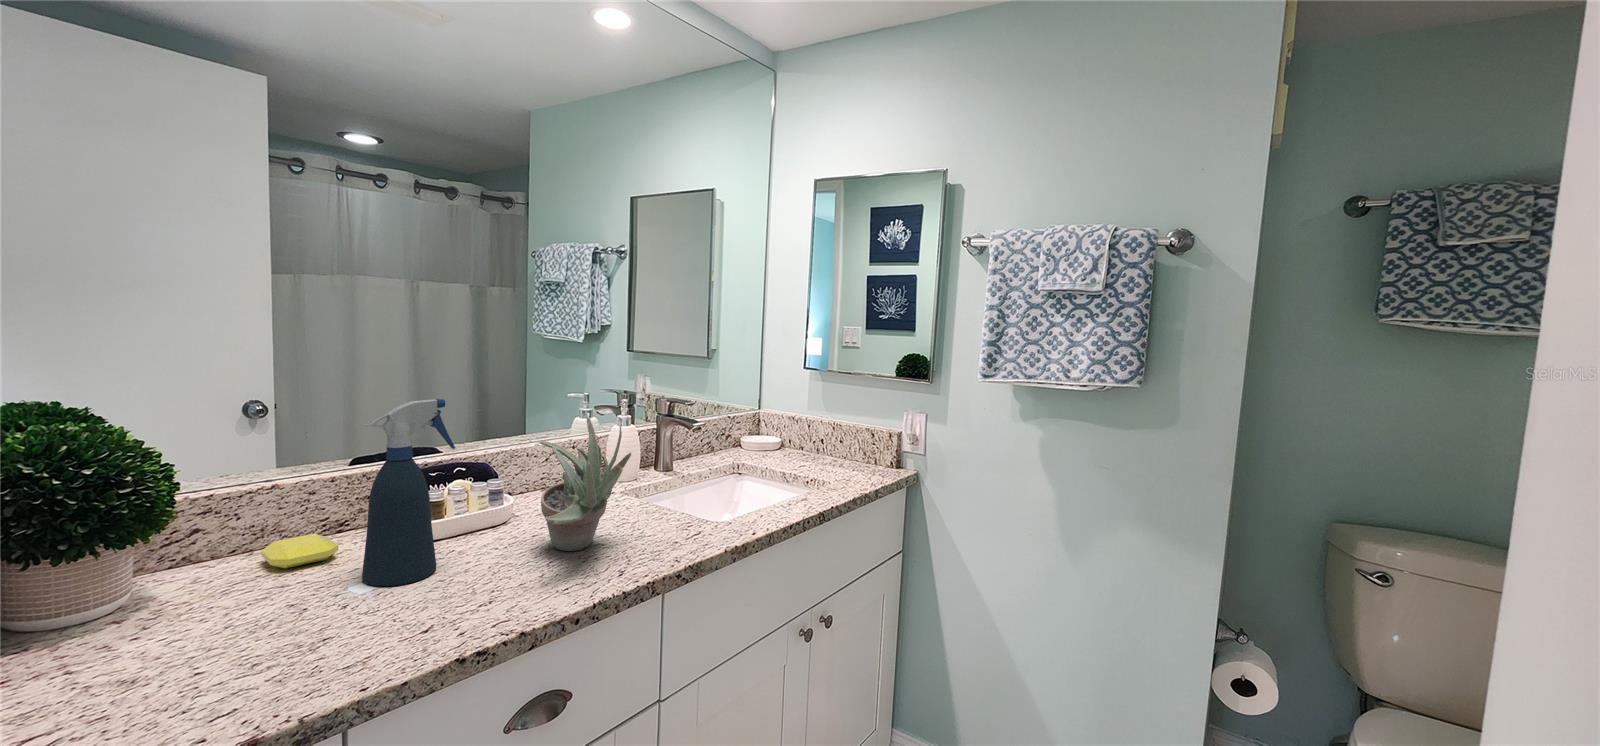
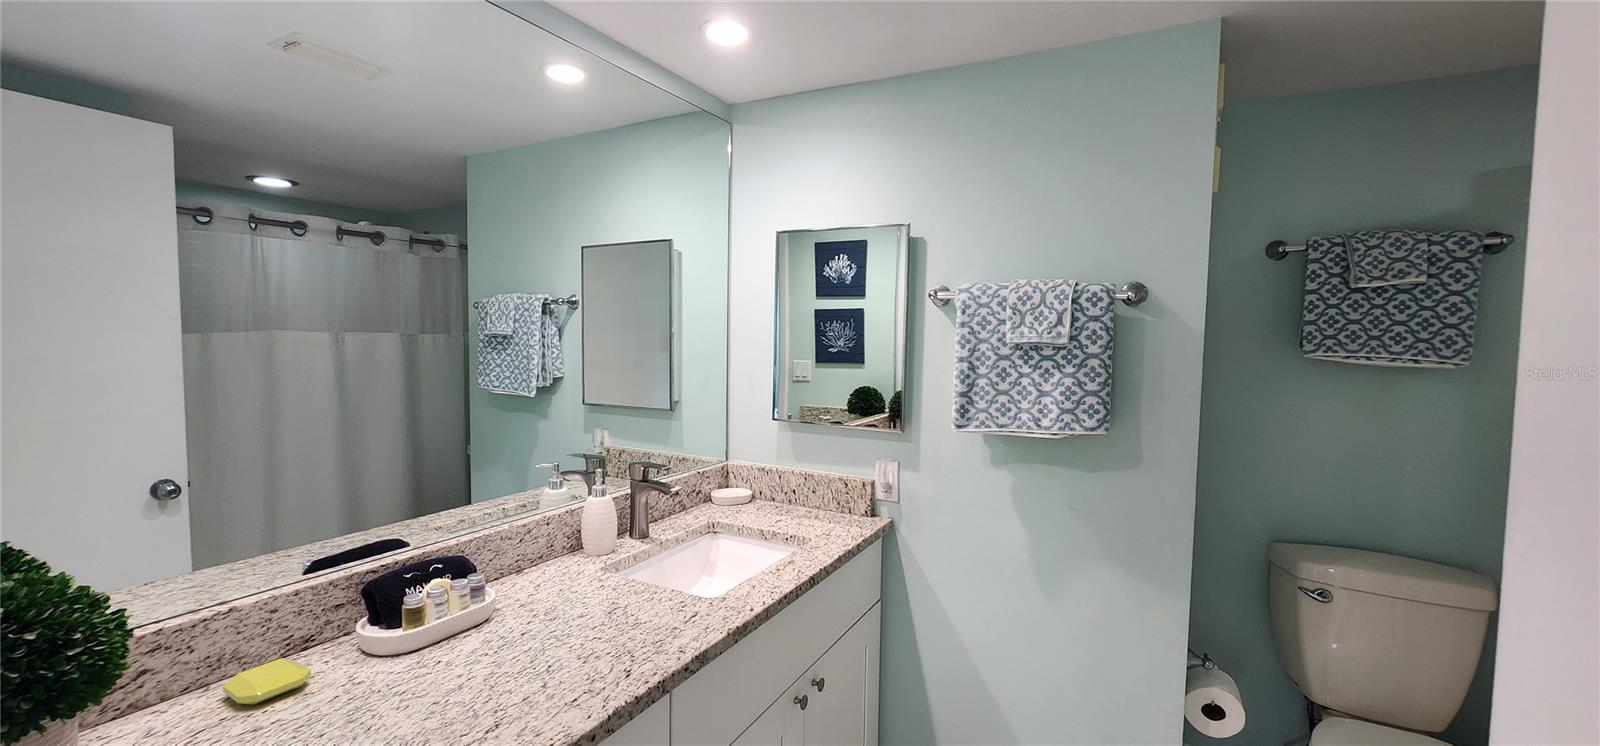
spray bottle: present [362,399,455,586] -> none [346,505,442,717]
succulent plant: present [539,417,631,551] -> none [528,510,627,651]

